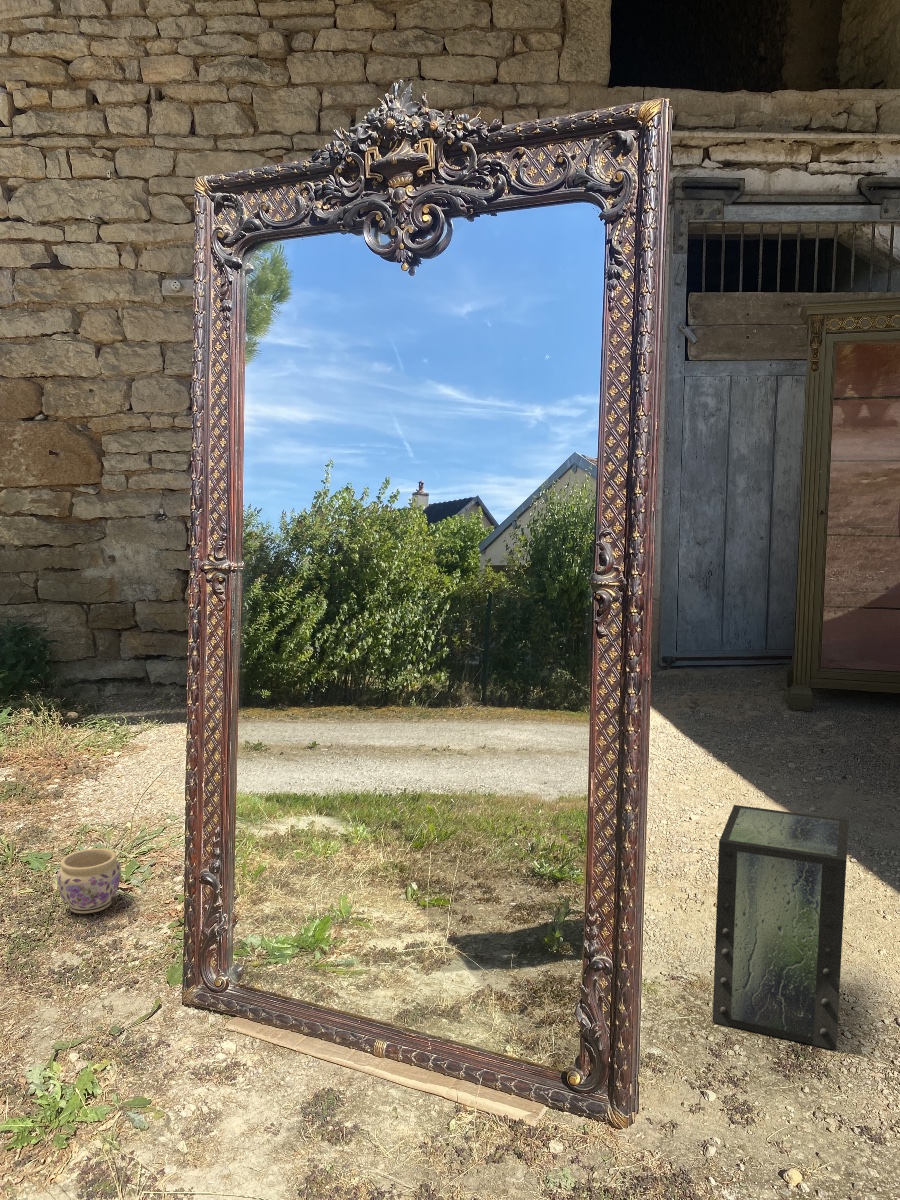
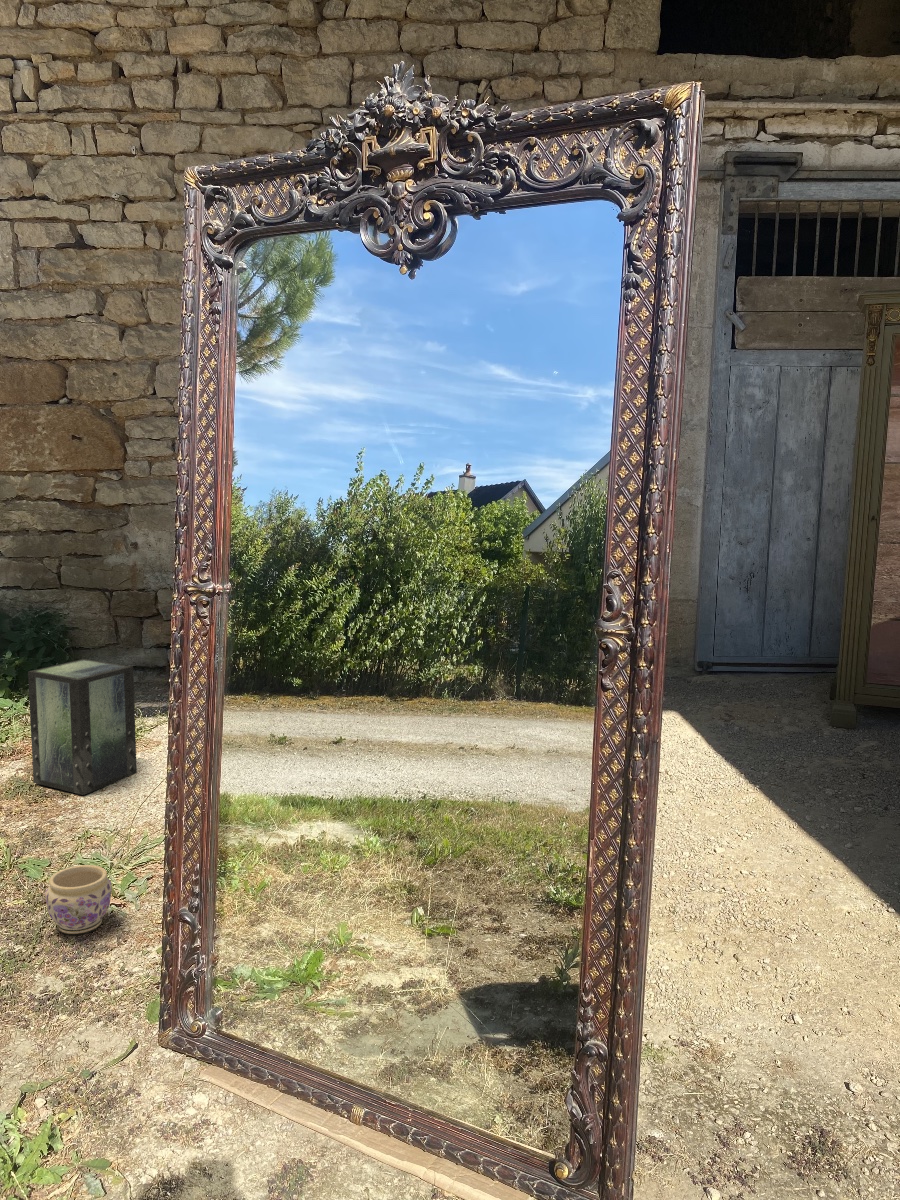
storage box: present [712,805,849,1050] -> present [28,659,137,795]

